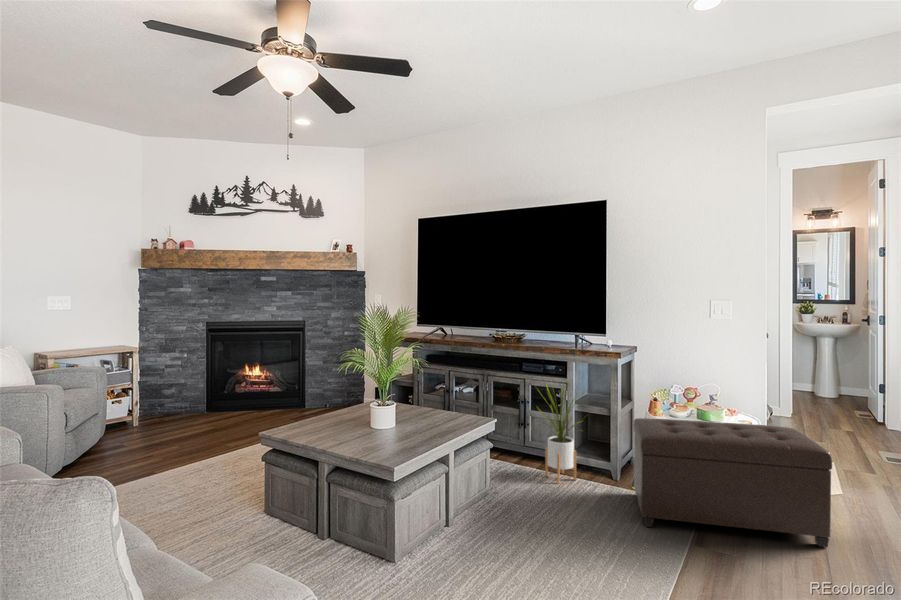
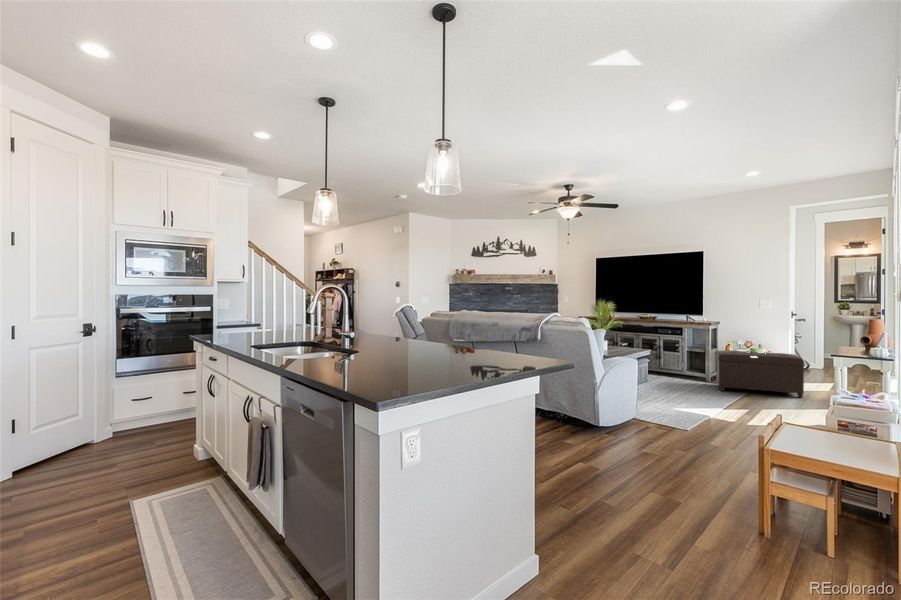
house plant: present [537,383,578,483] -> none [667,333,695,381]

